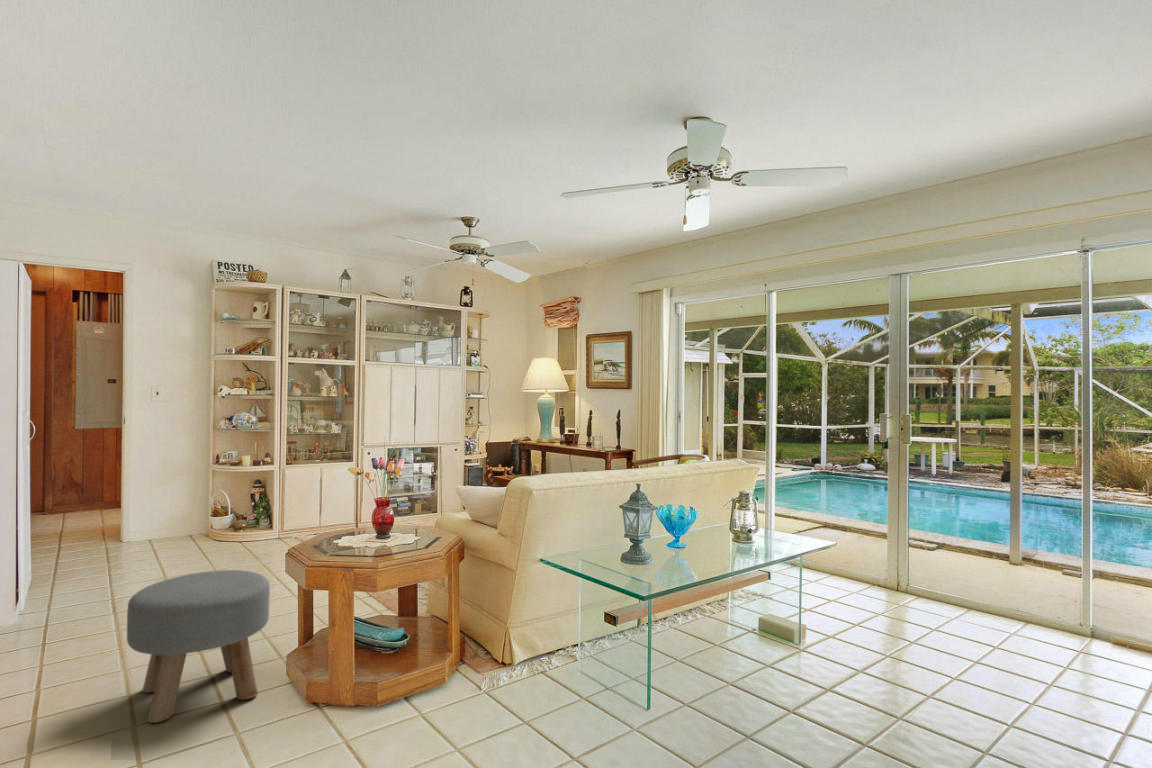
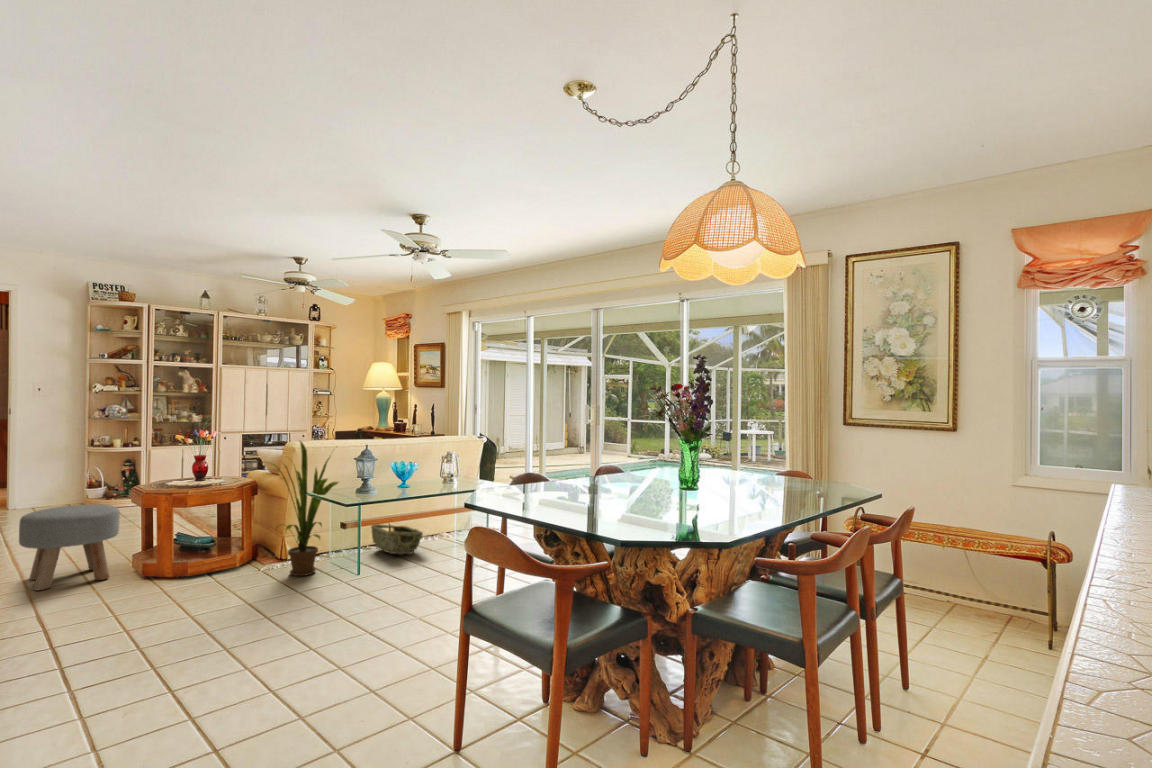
house plant: none [487,474,613,704] -> present [269,441,338,576]
woven basket: none [619,600,708,656] -> present [371,524,423,555]

